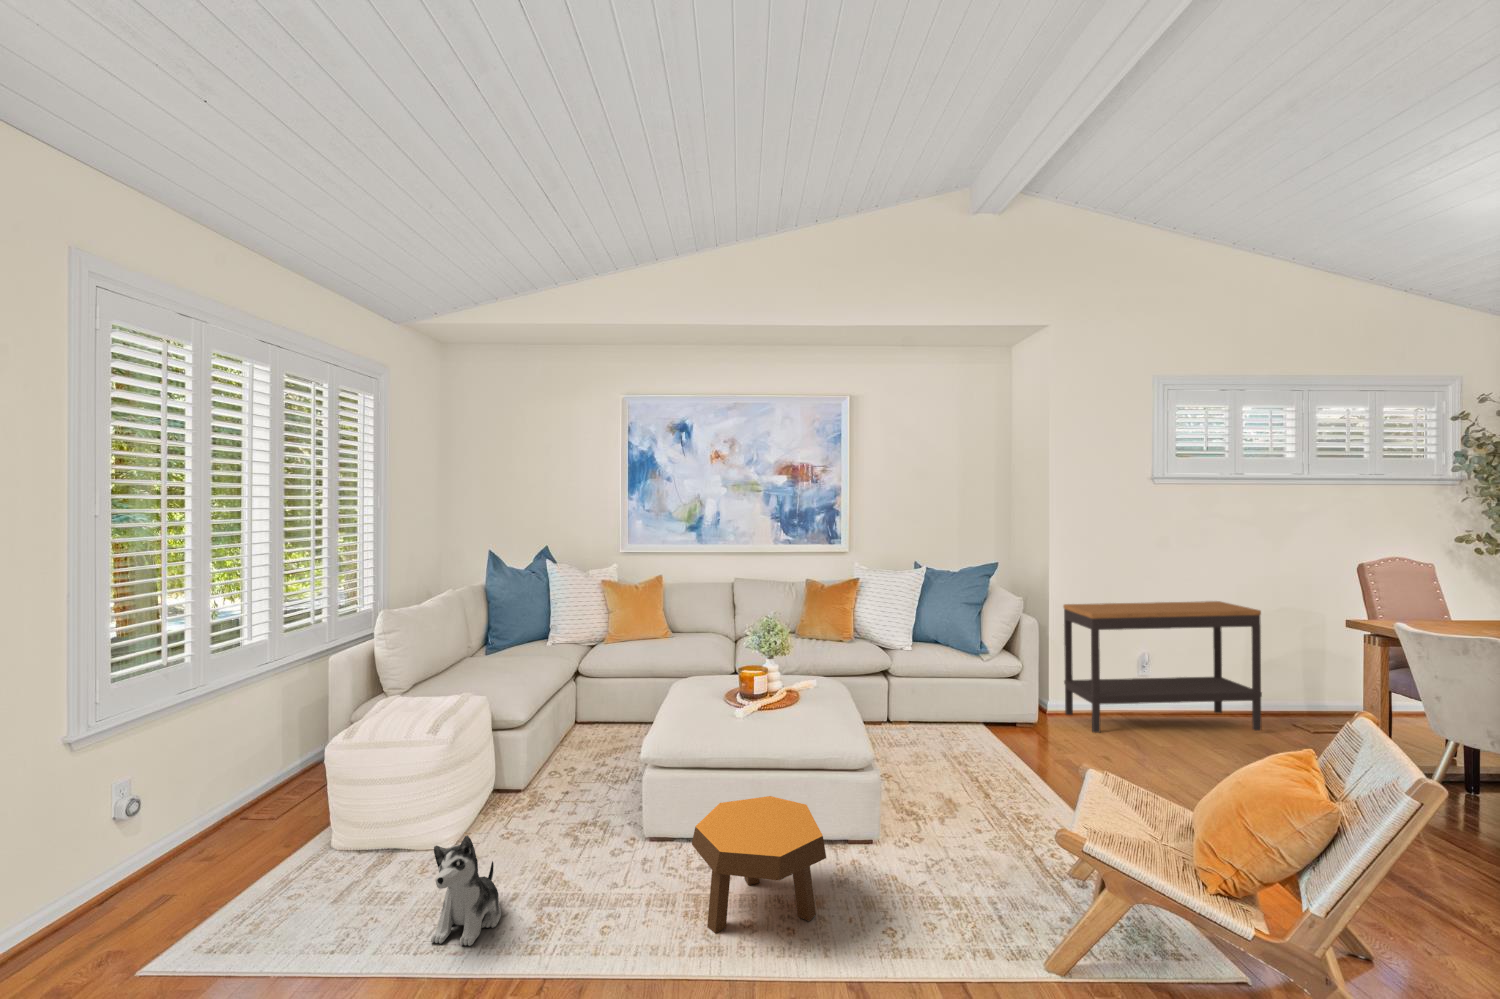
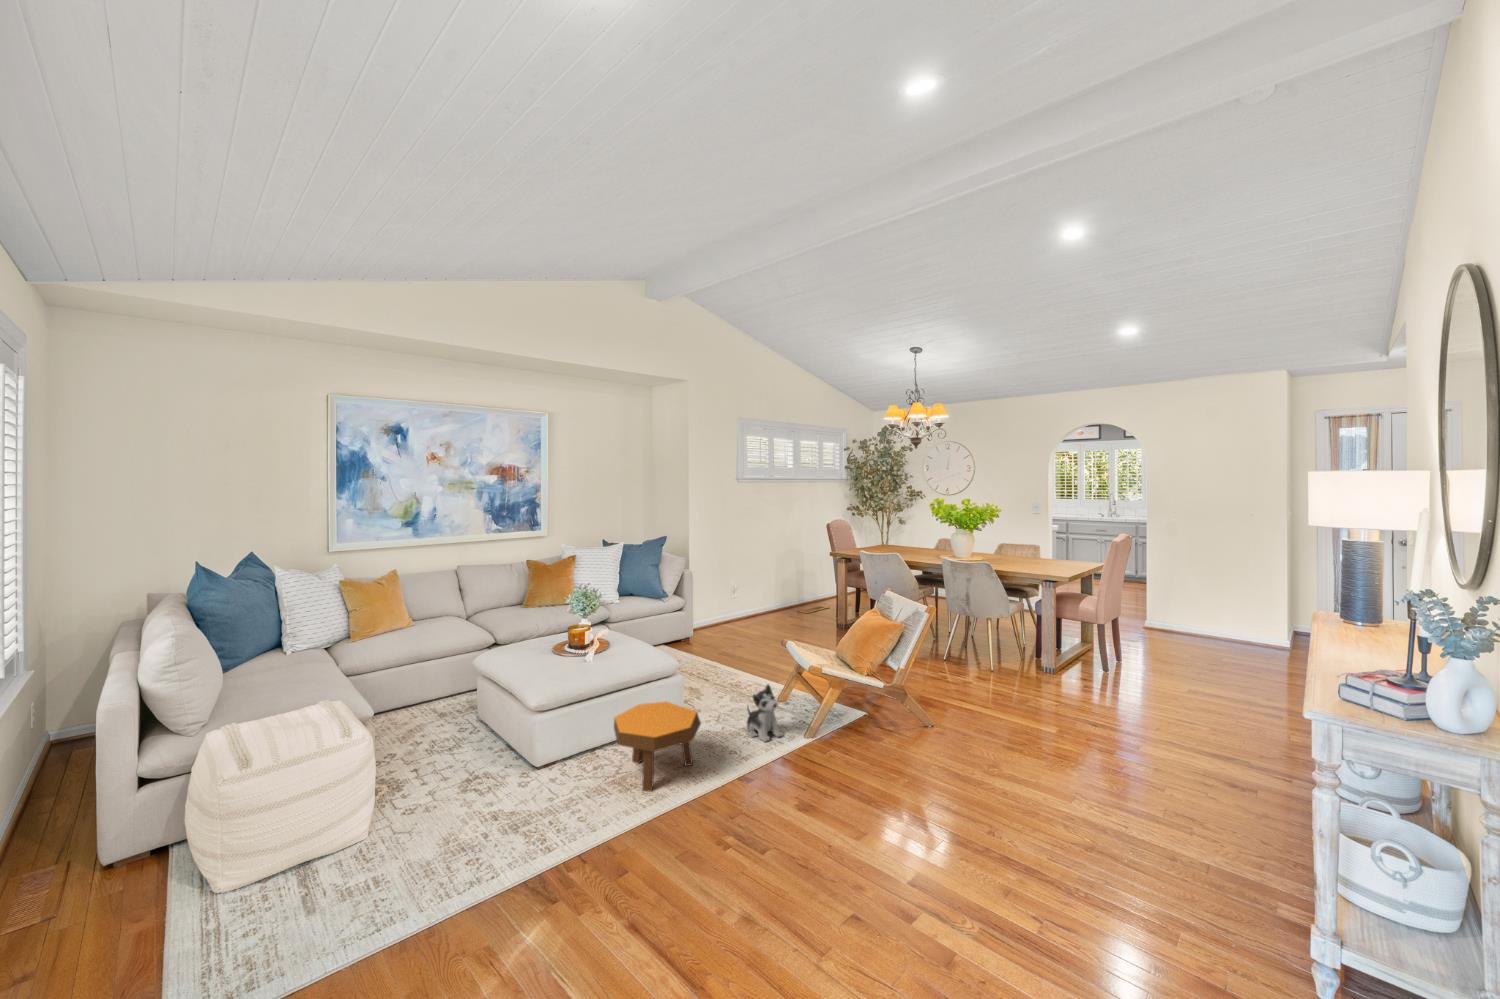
console table: present [1063,601,1262,733] -> none [697,549,790,637]
plush toy: present [431,835,501,946] -> present [747,684,783,742]

